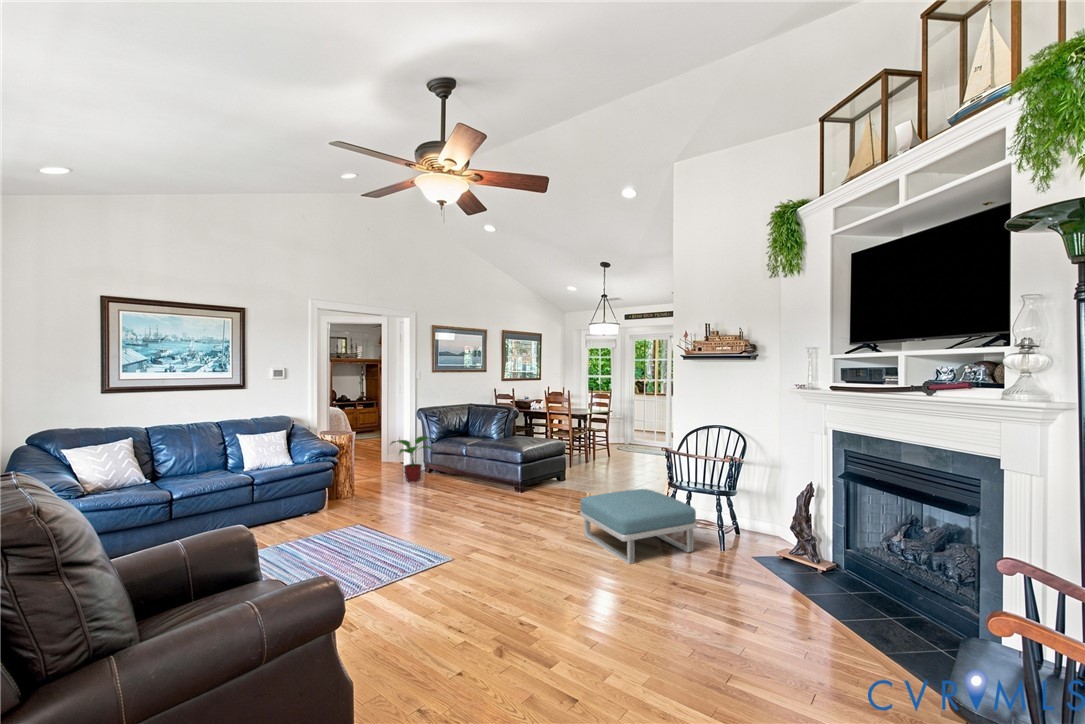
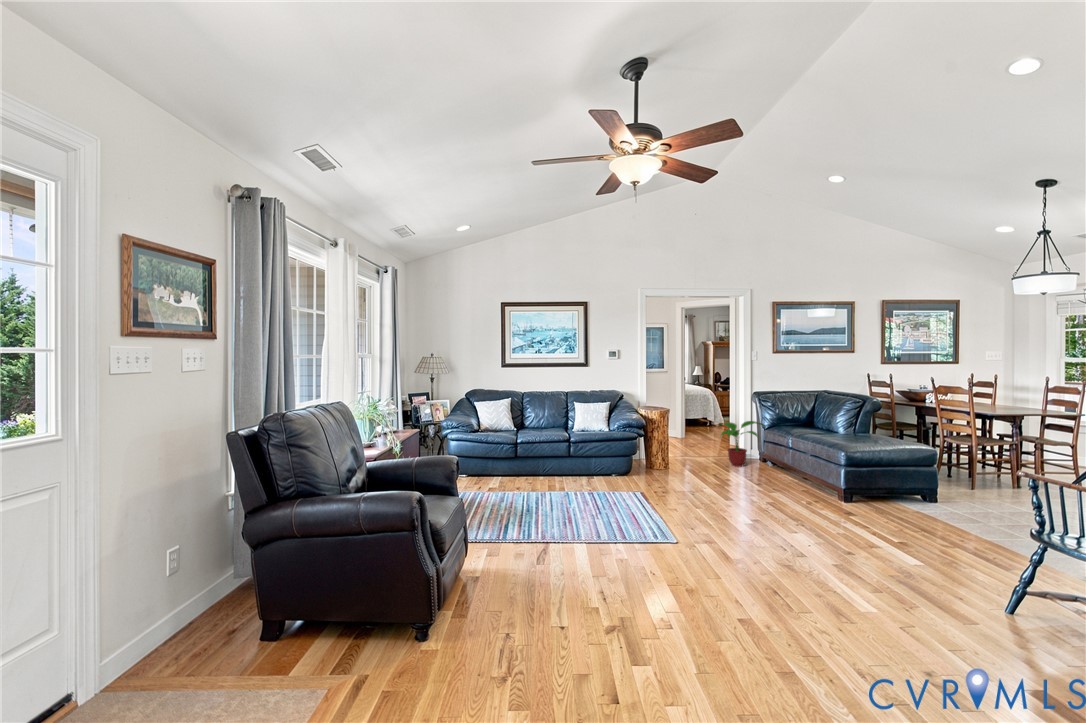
footstool: present [580,489,697,564] -> none [856,514,1048,641]

